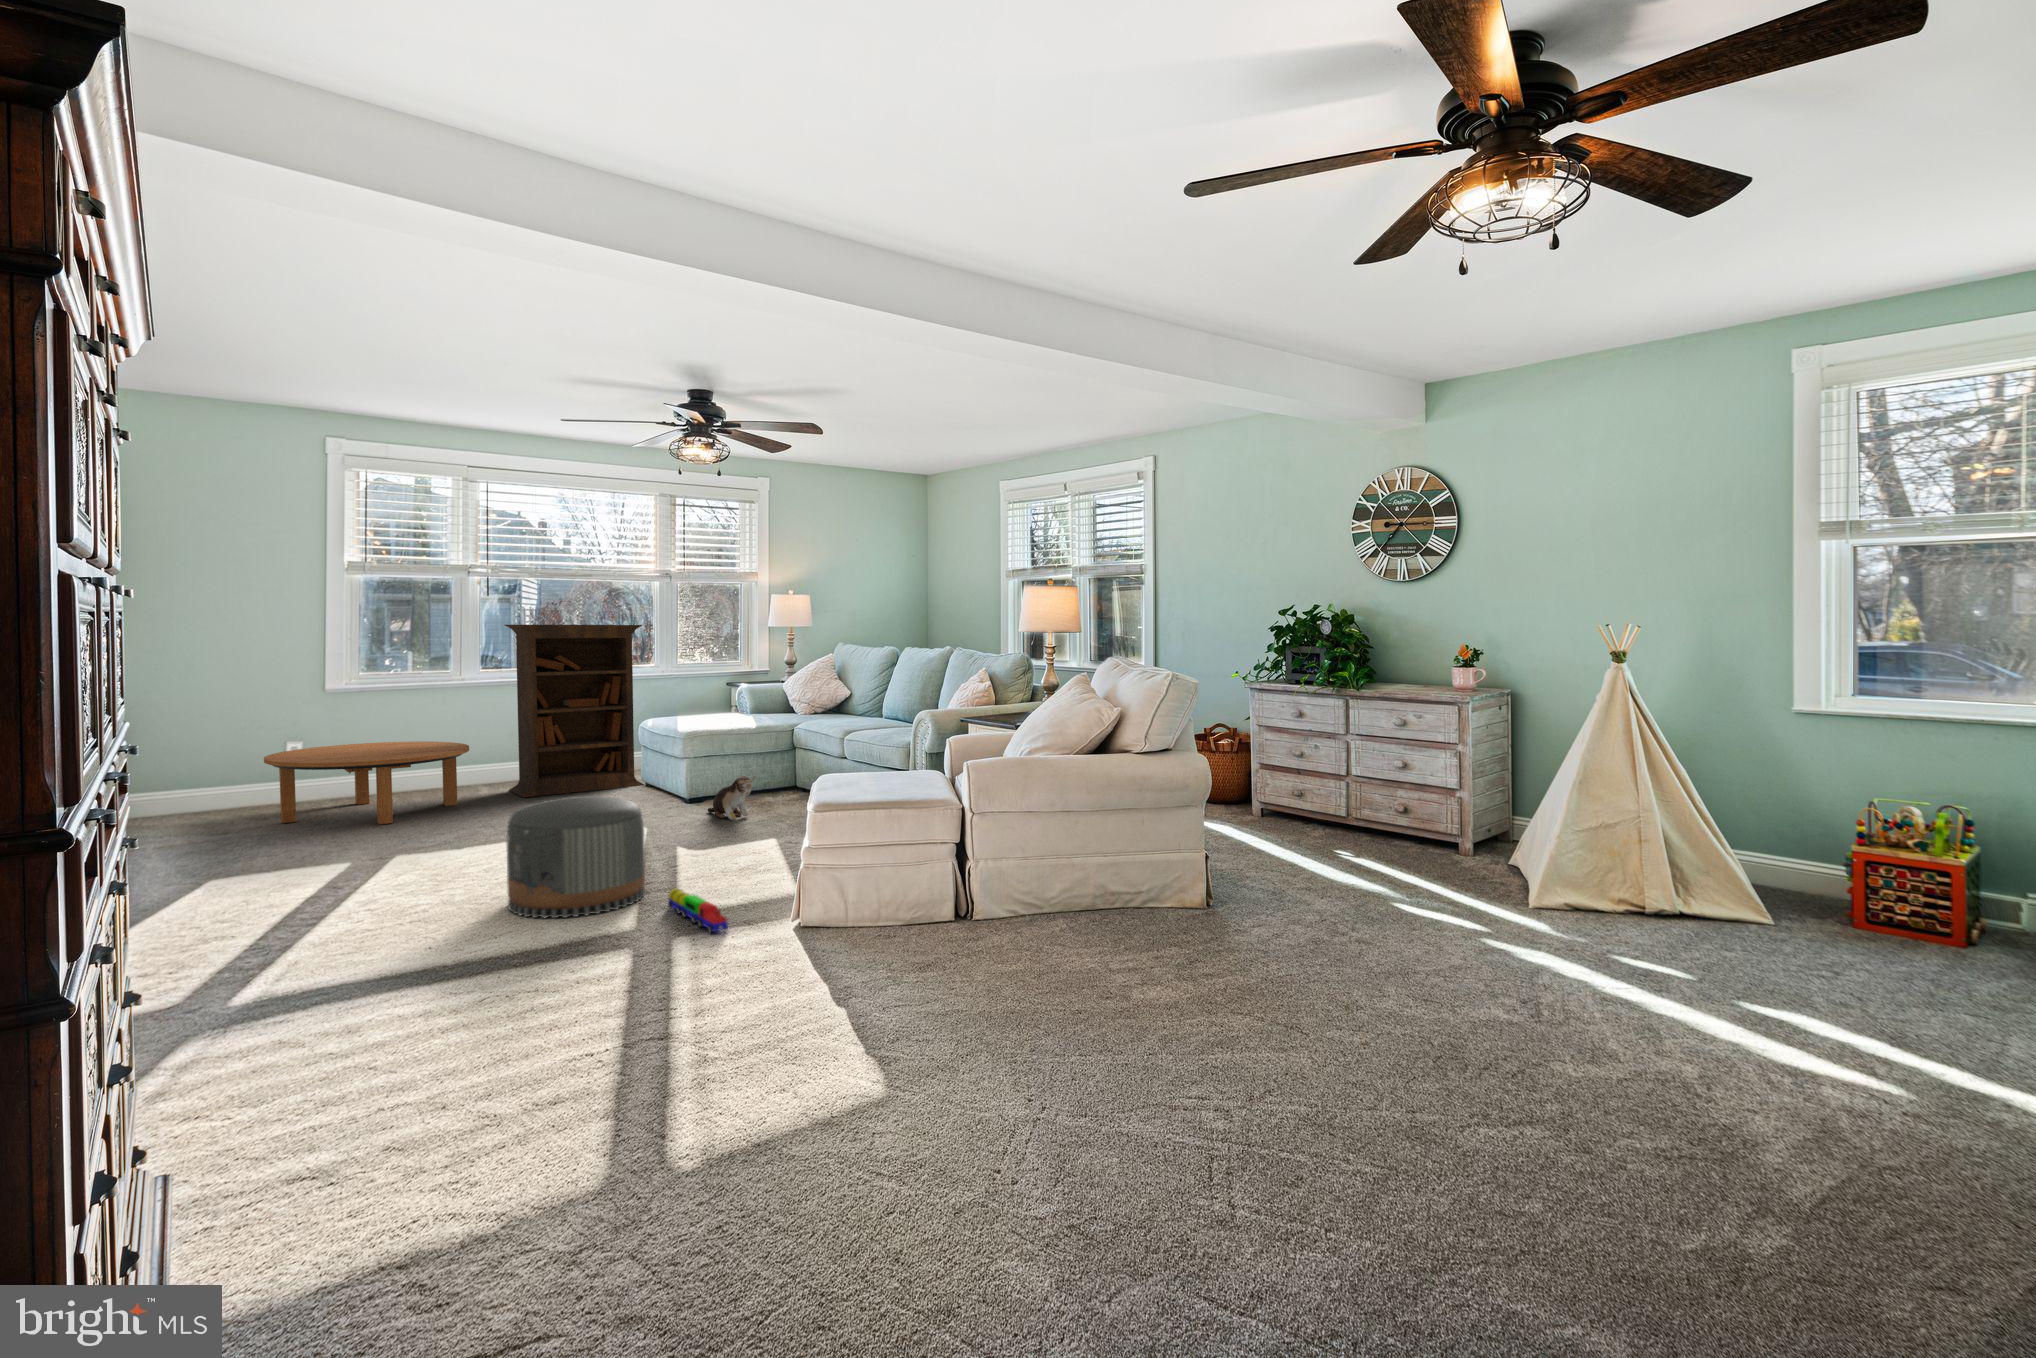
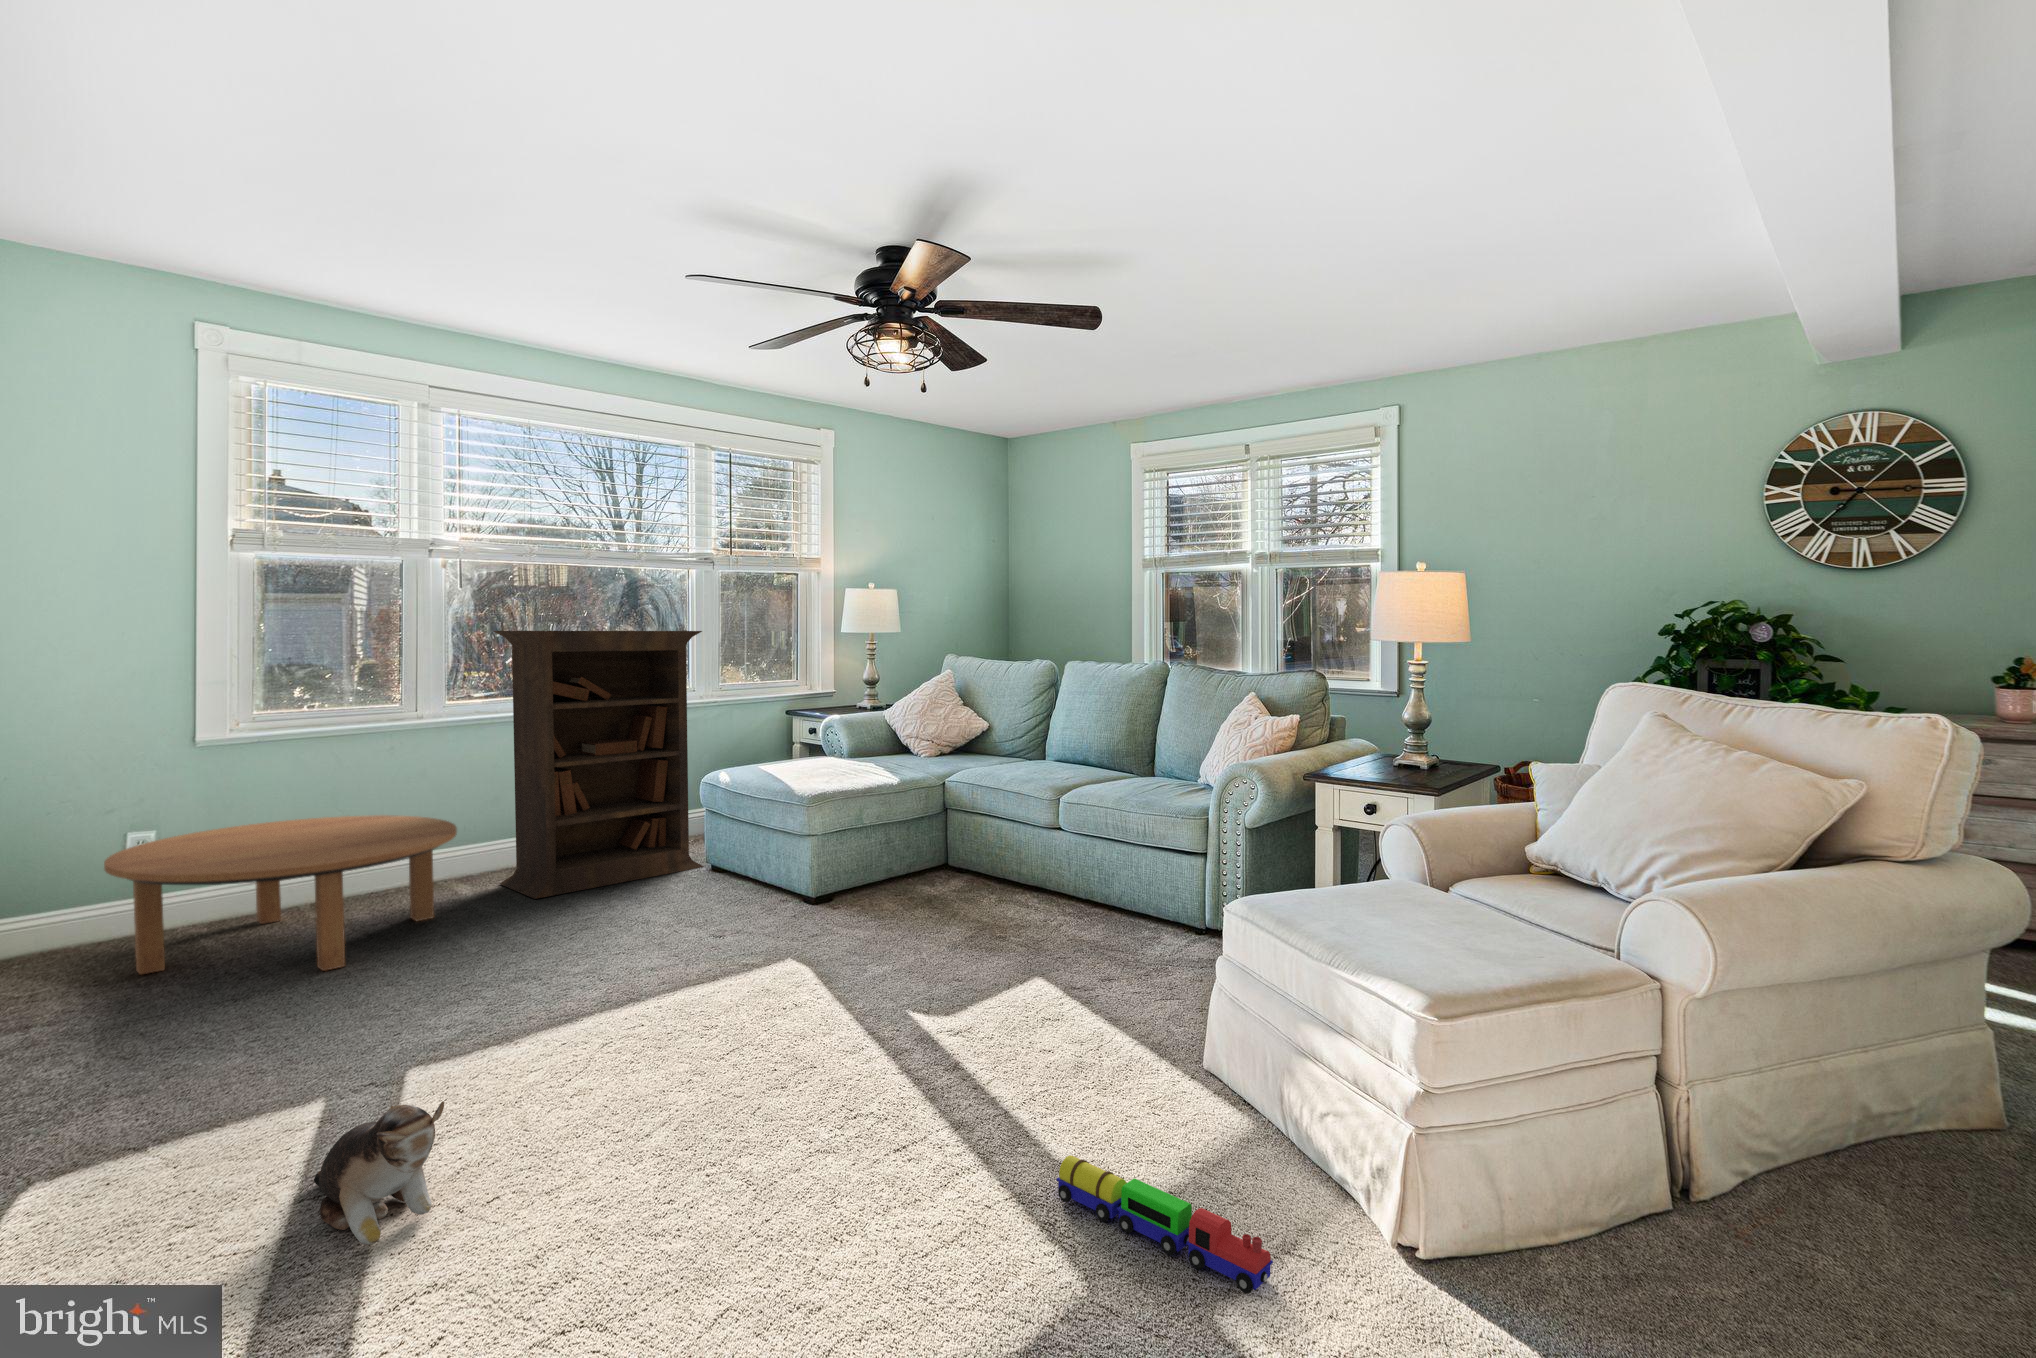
plush toy: present [708,776,755,820] -> present [314,1101,444,1245]
pouf: present [506,796,645,918] -> none [722,963,976,1258]

